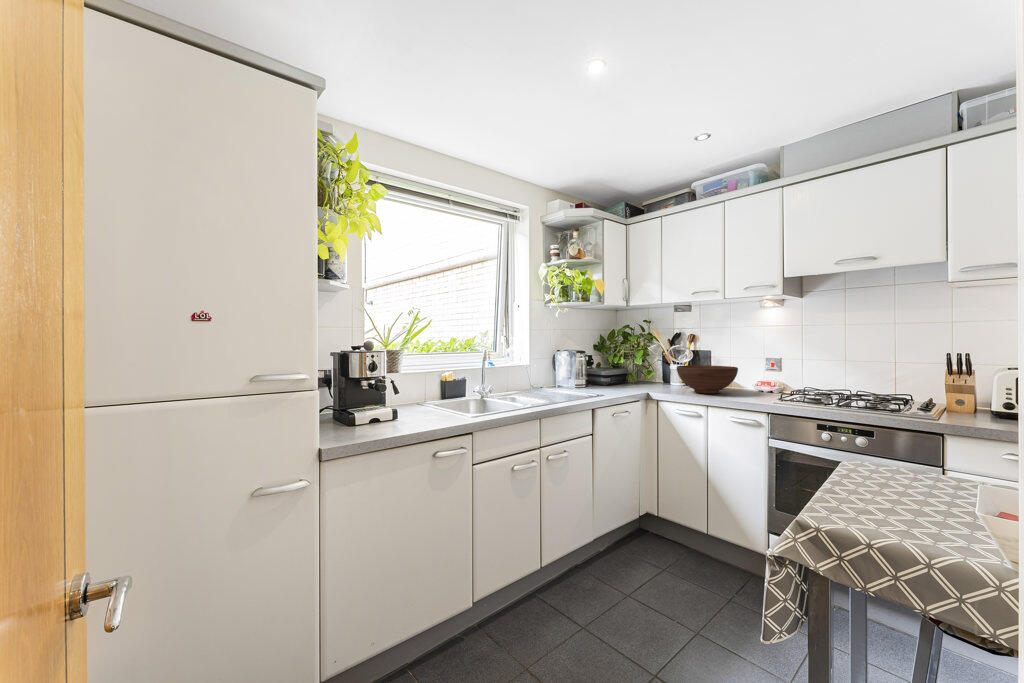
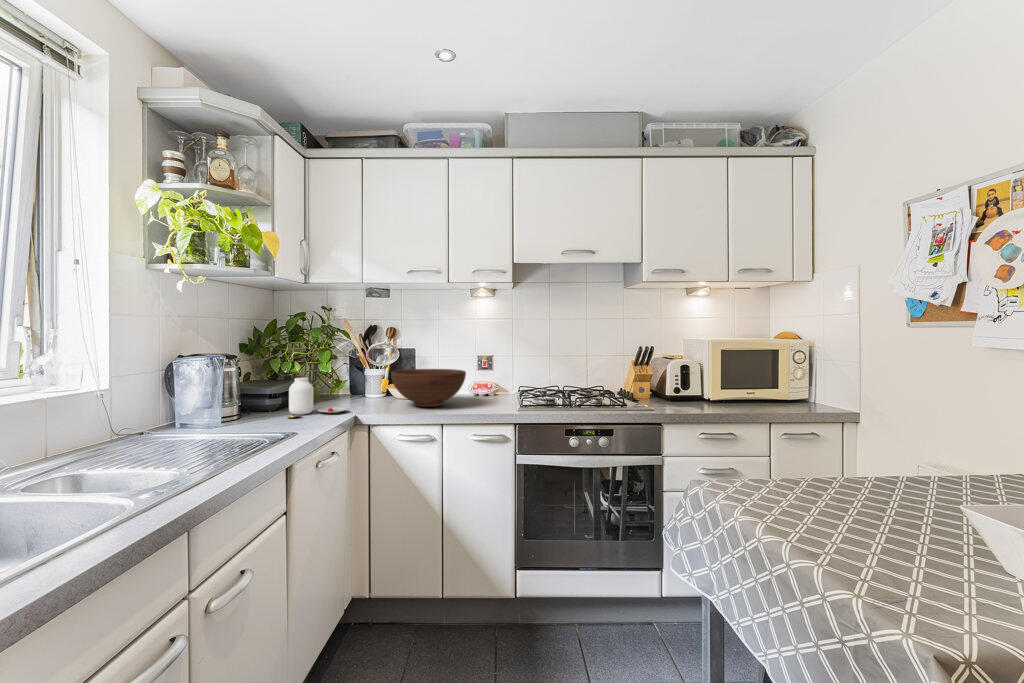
jar: none [607,367,645,390] -> present [288,378,348,418]

